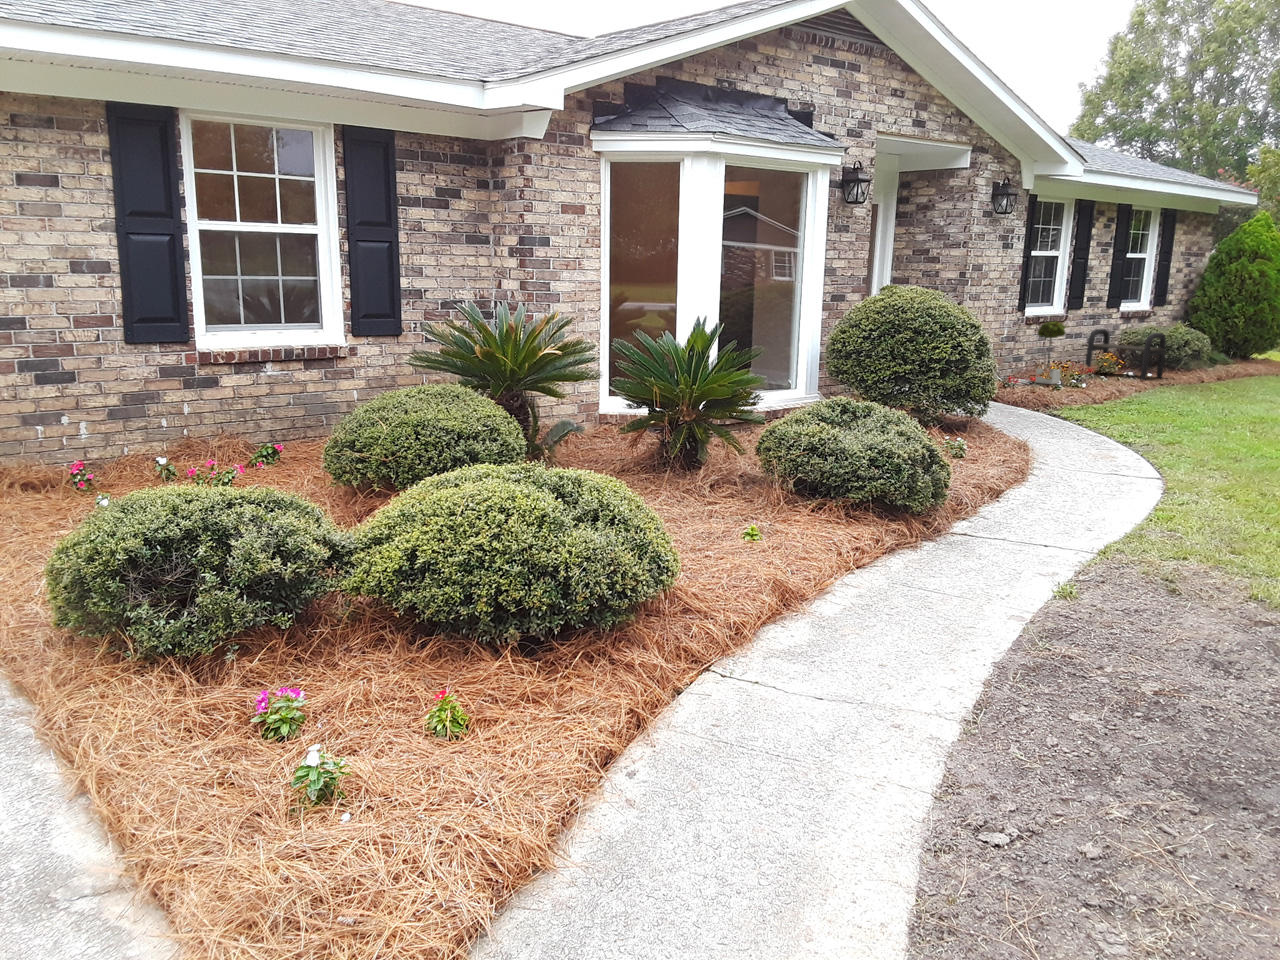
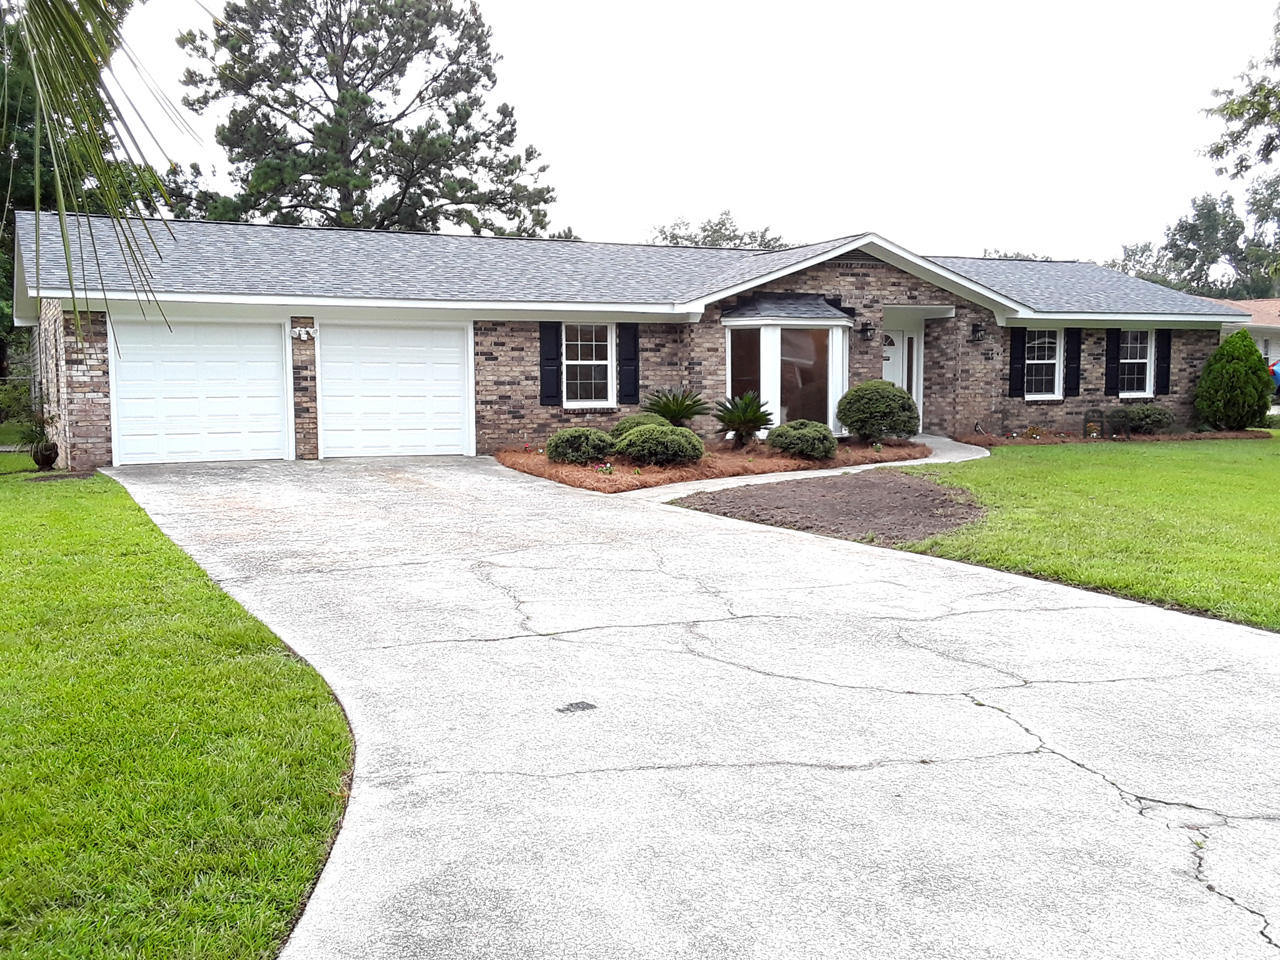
potted tree: present [1036,321,1066,384] -> none [1029,402,1047,441]

